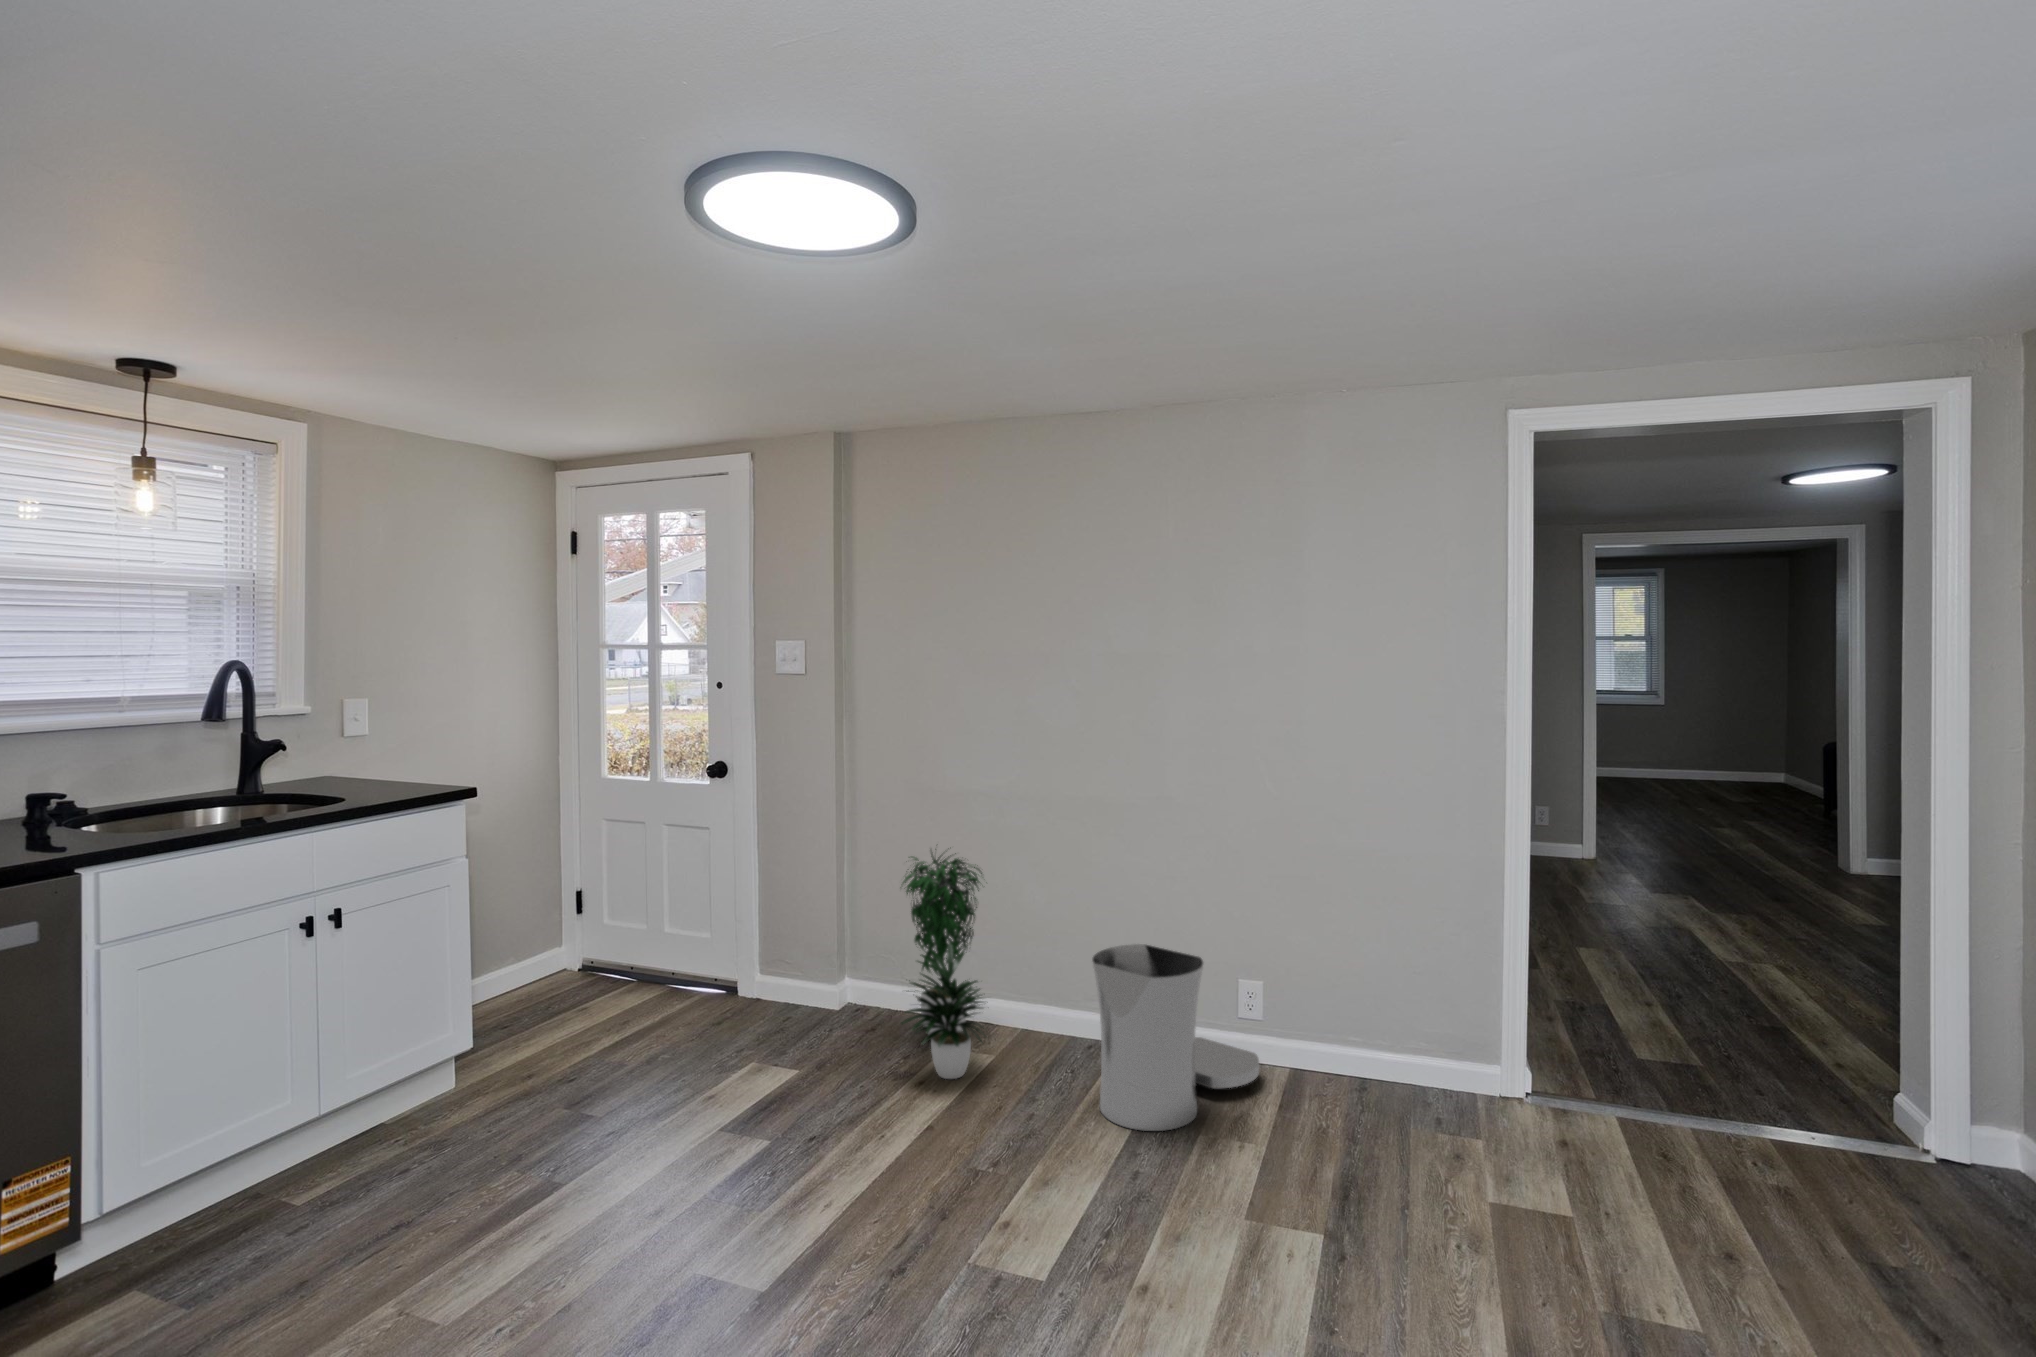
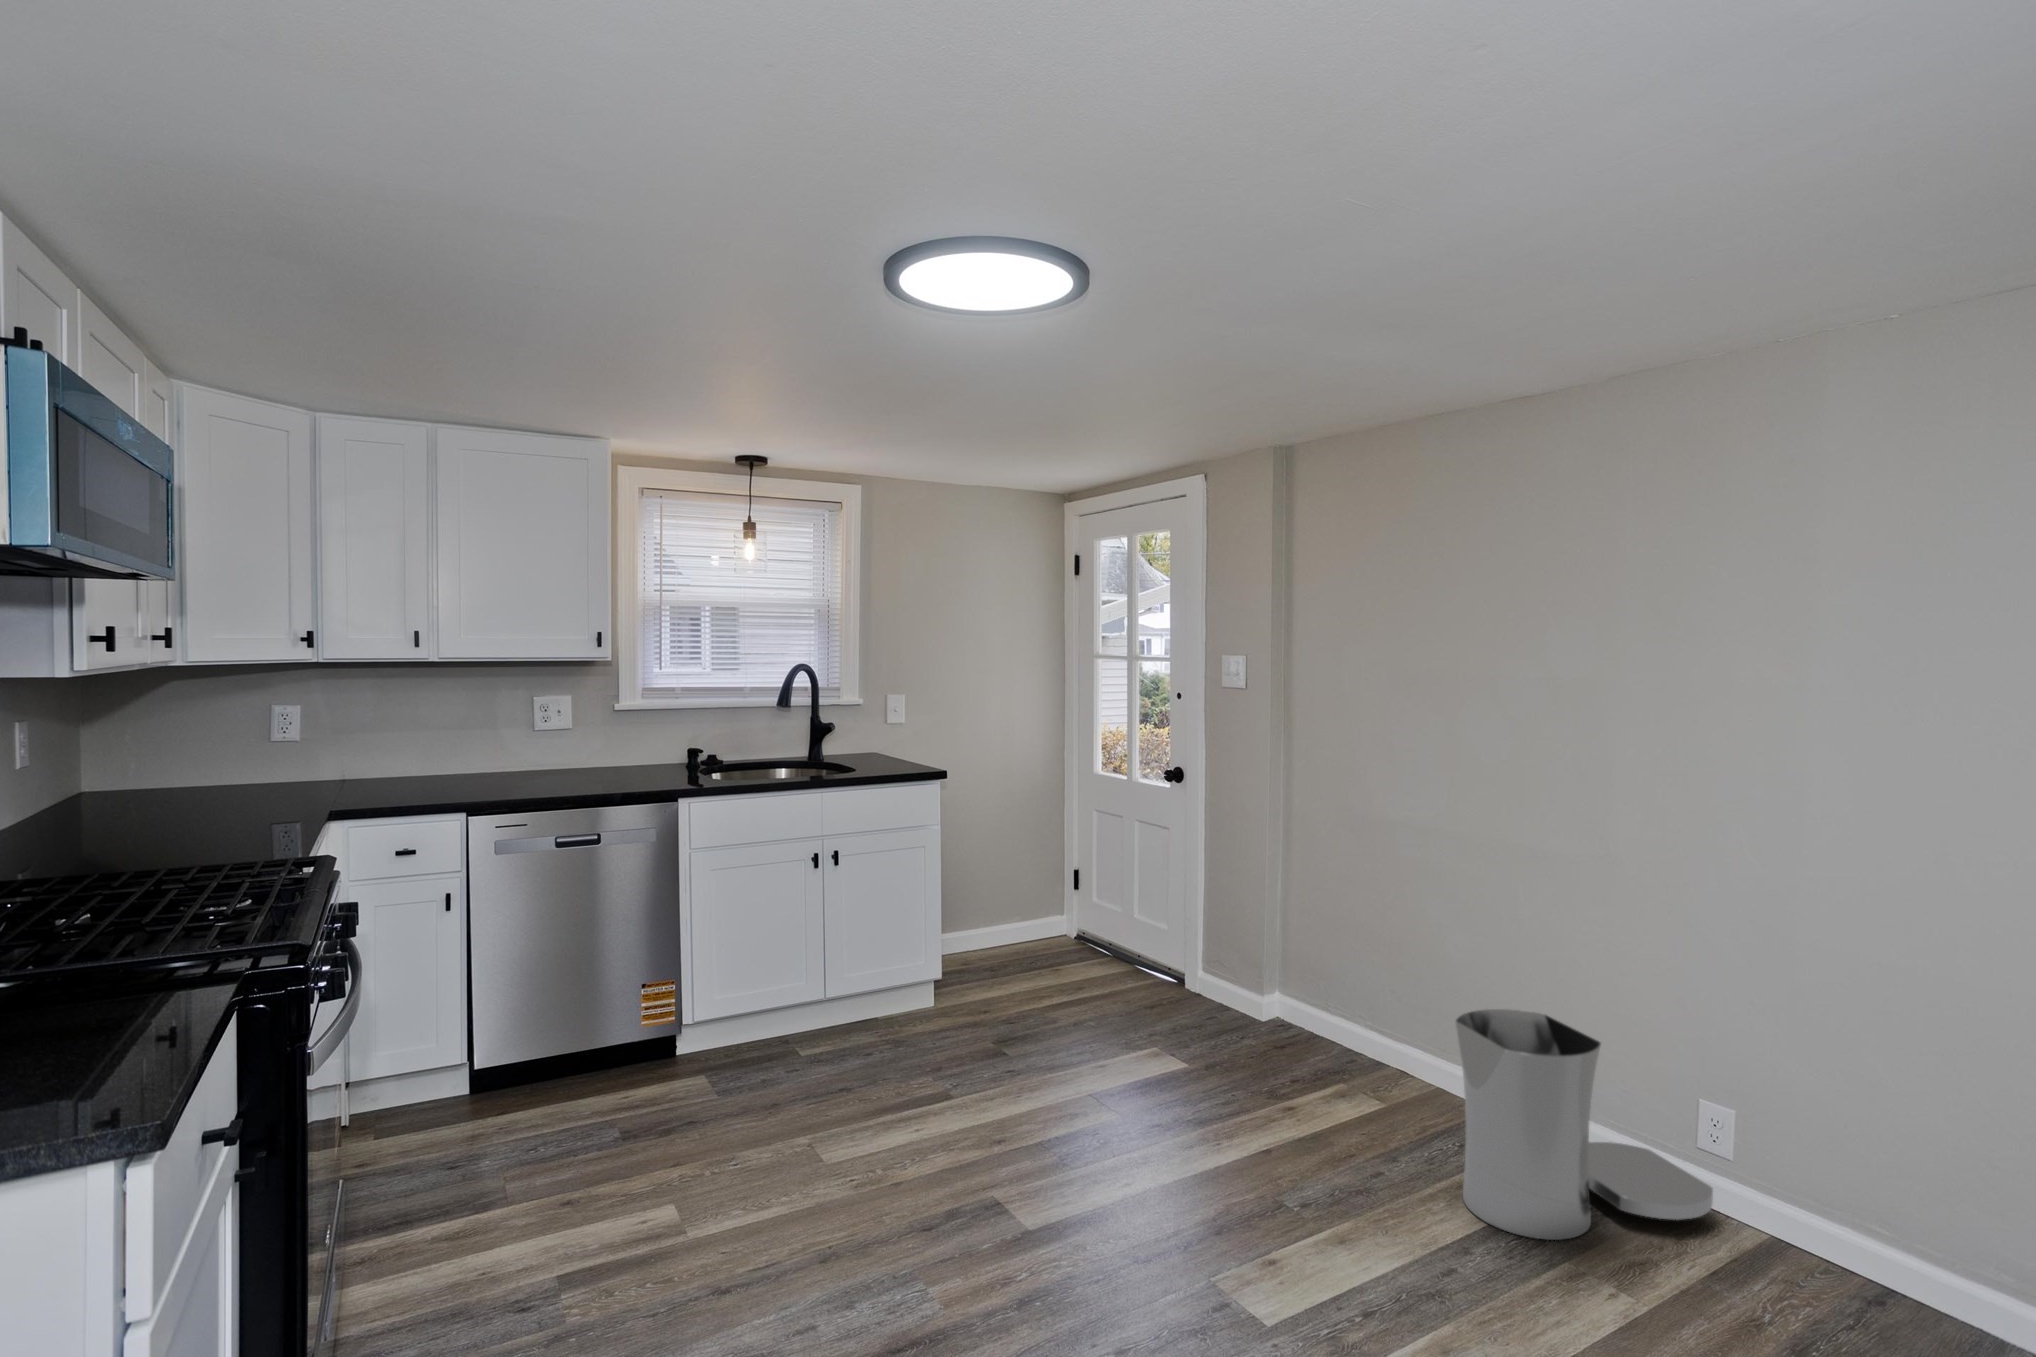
potted plant: present [902,849,985,1079] -> none [1270,863,1399,1115]

